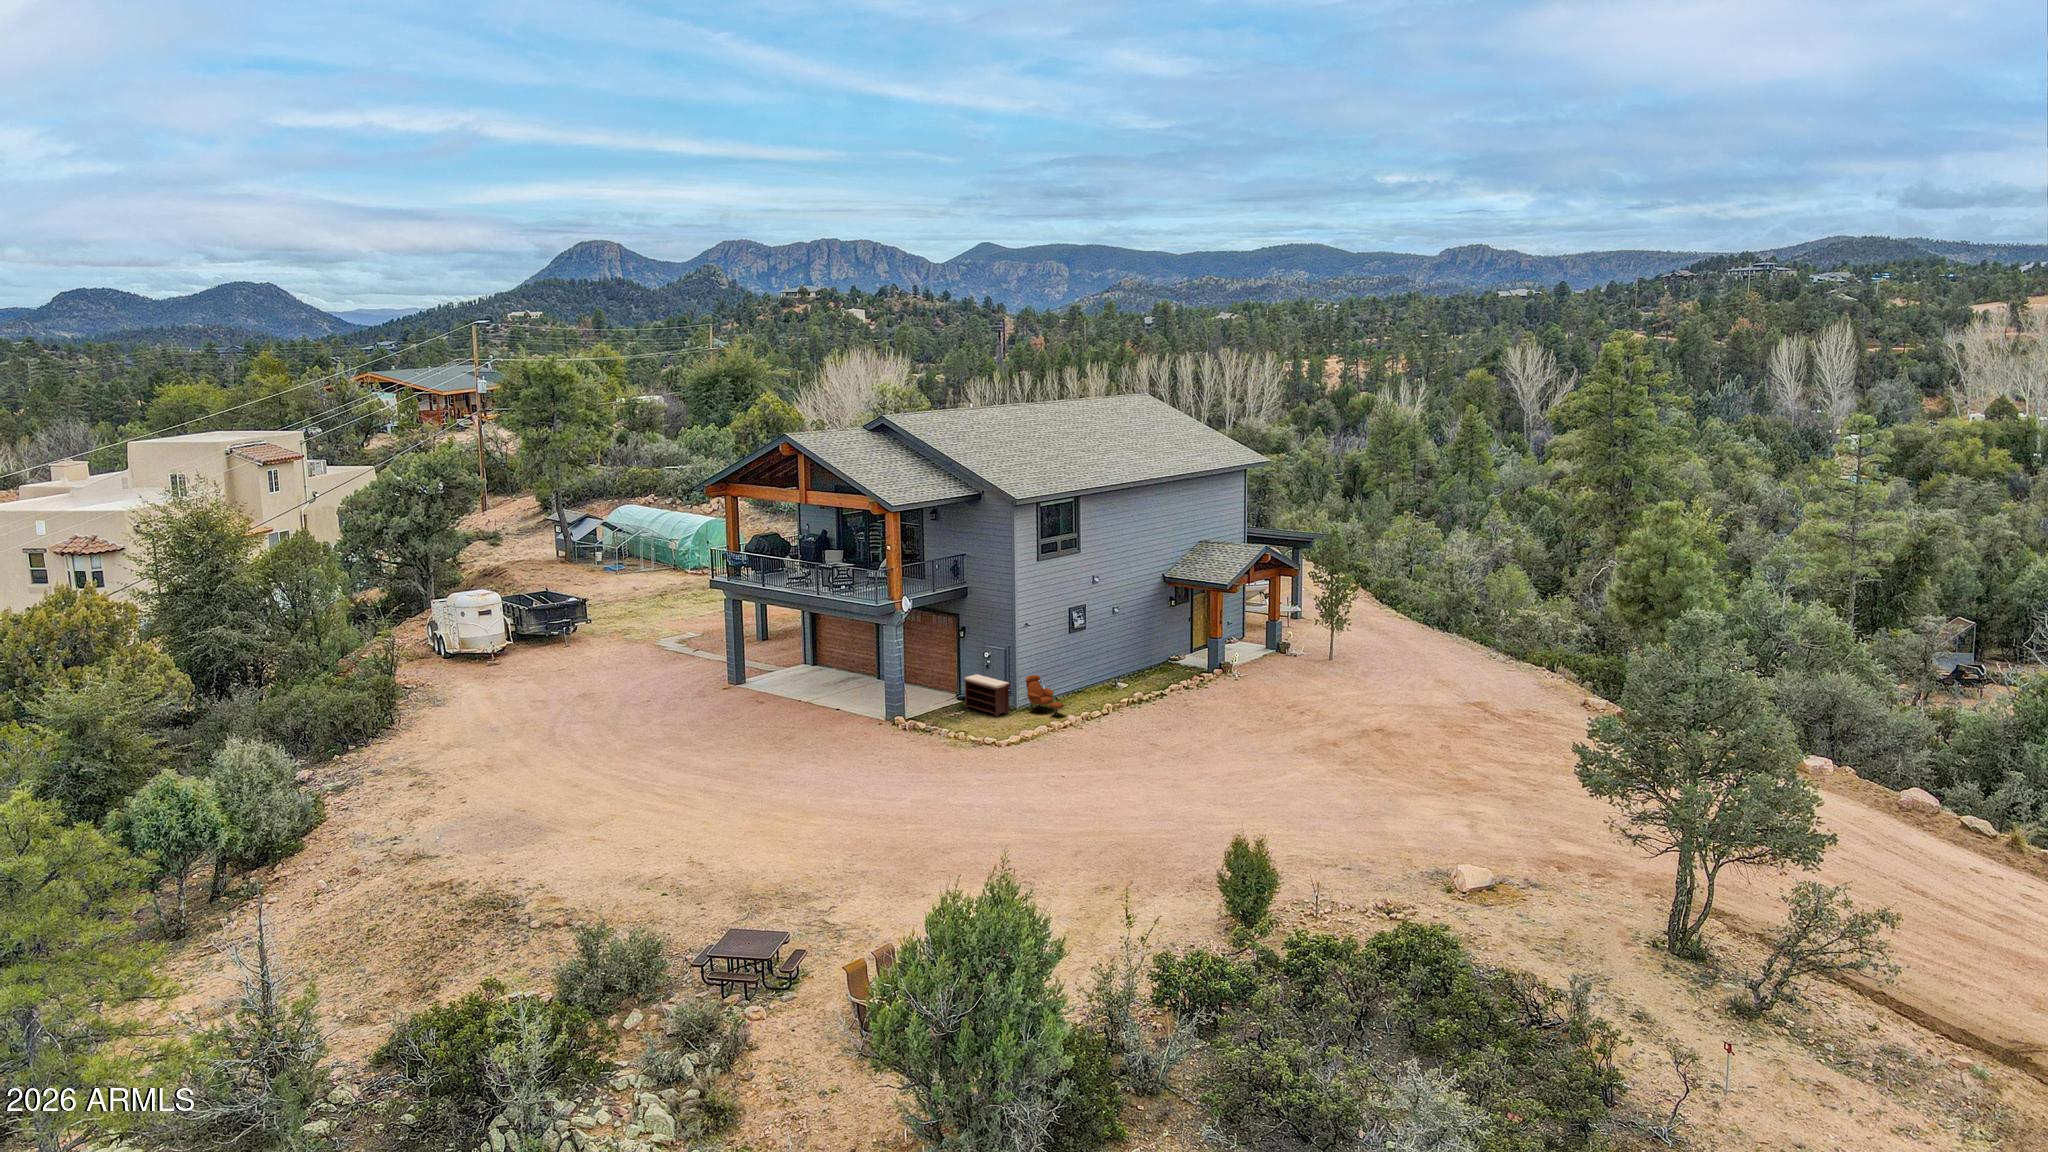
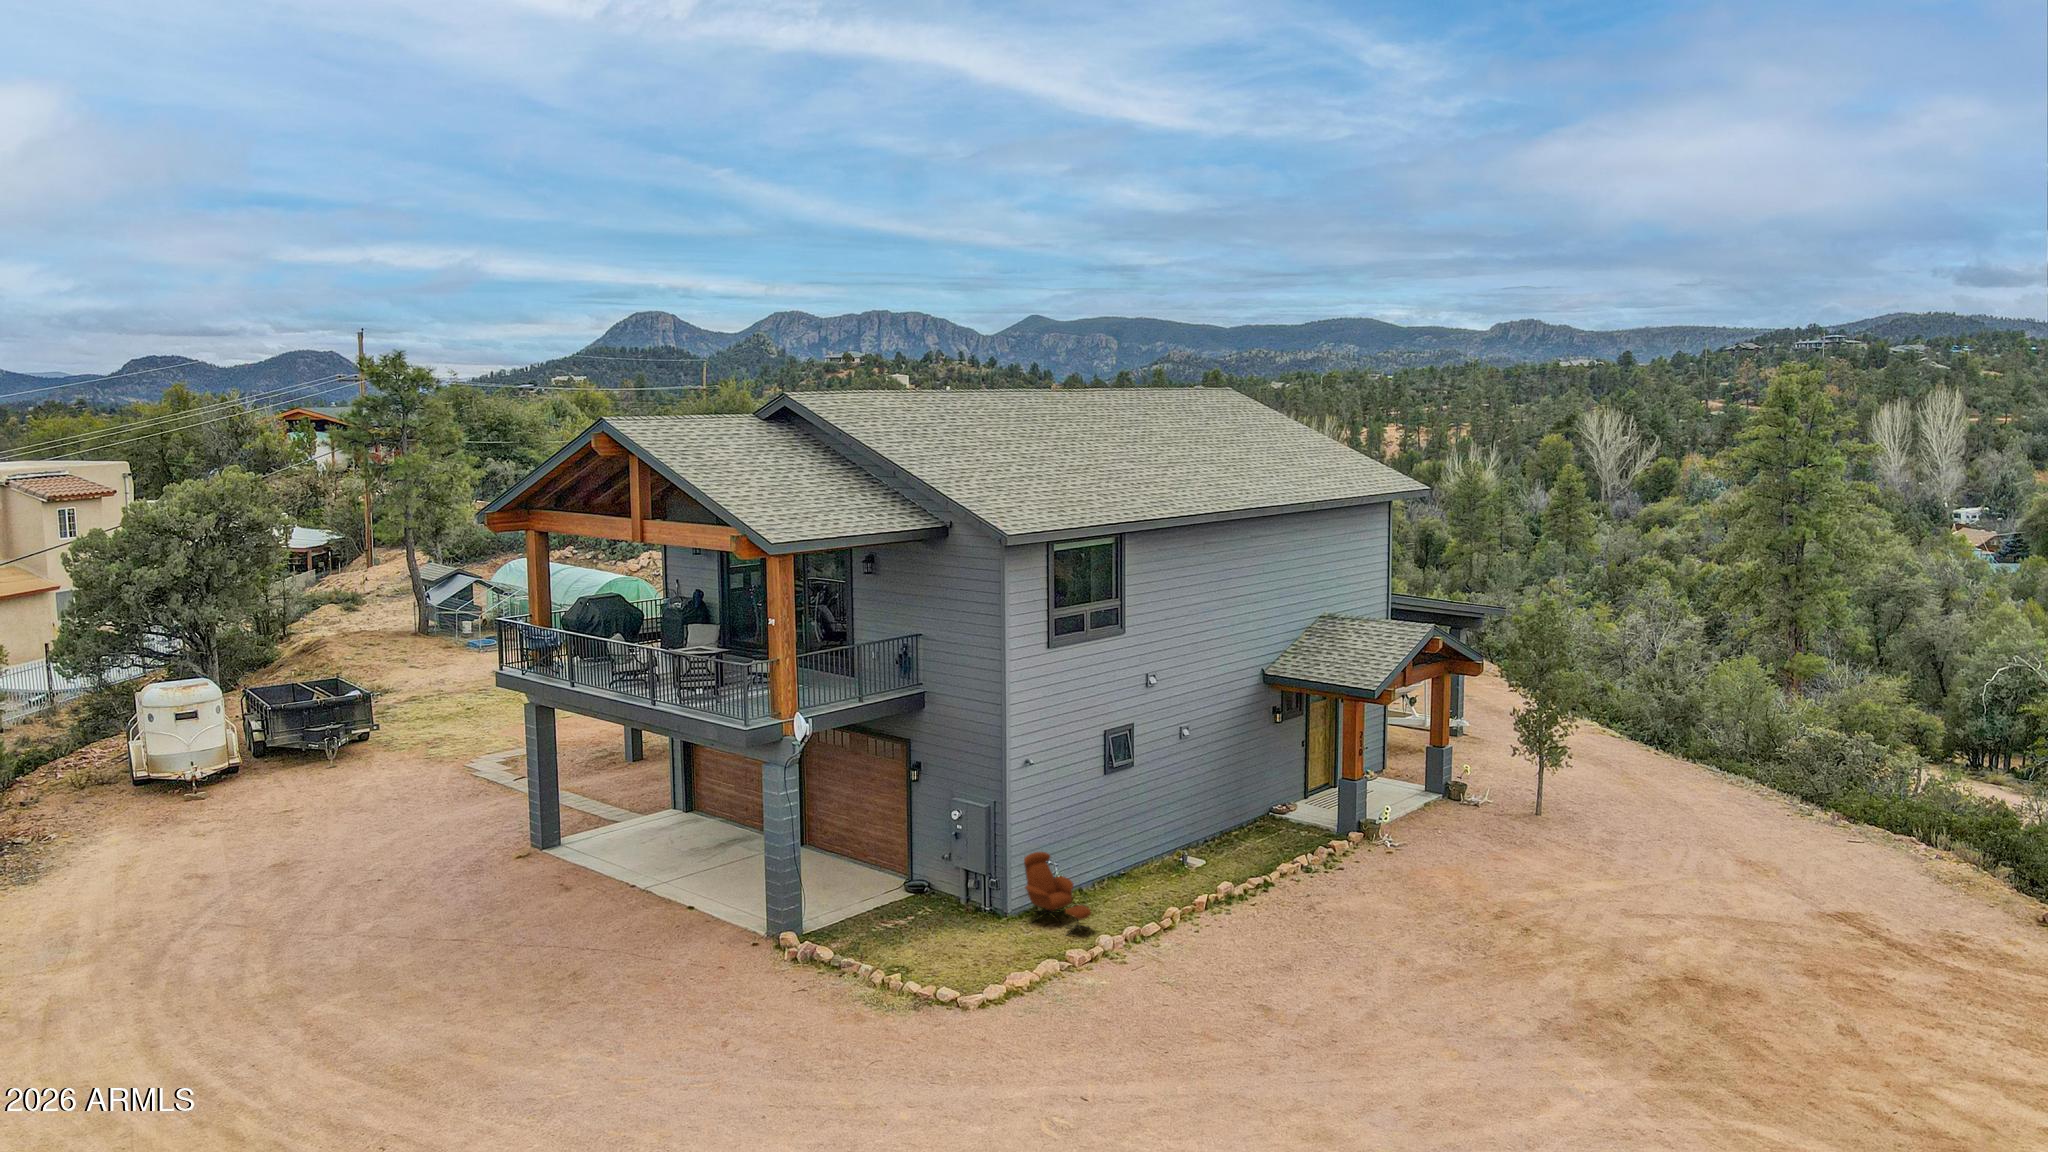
bench: present [964,674,1011,717] -> none [913,847,995,932]

